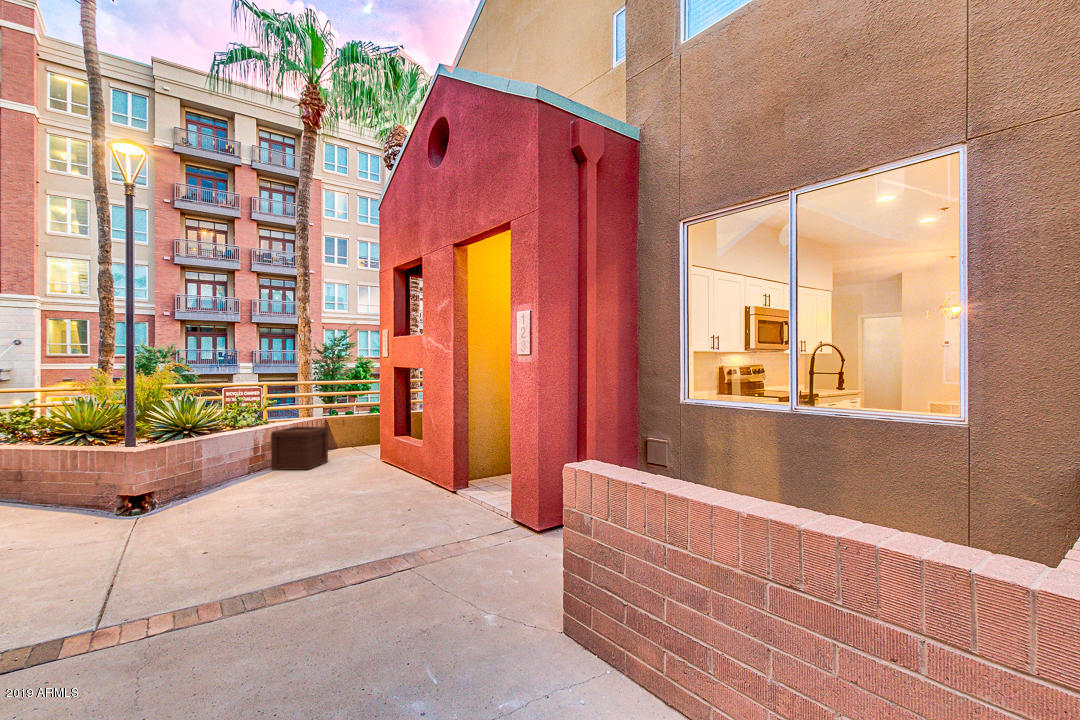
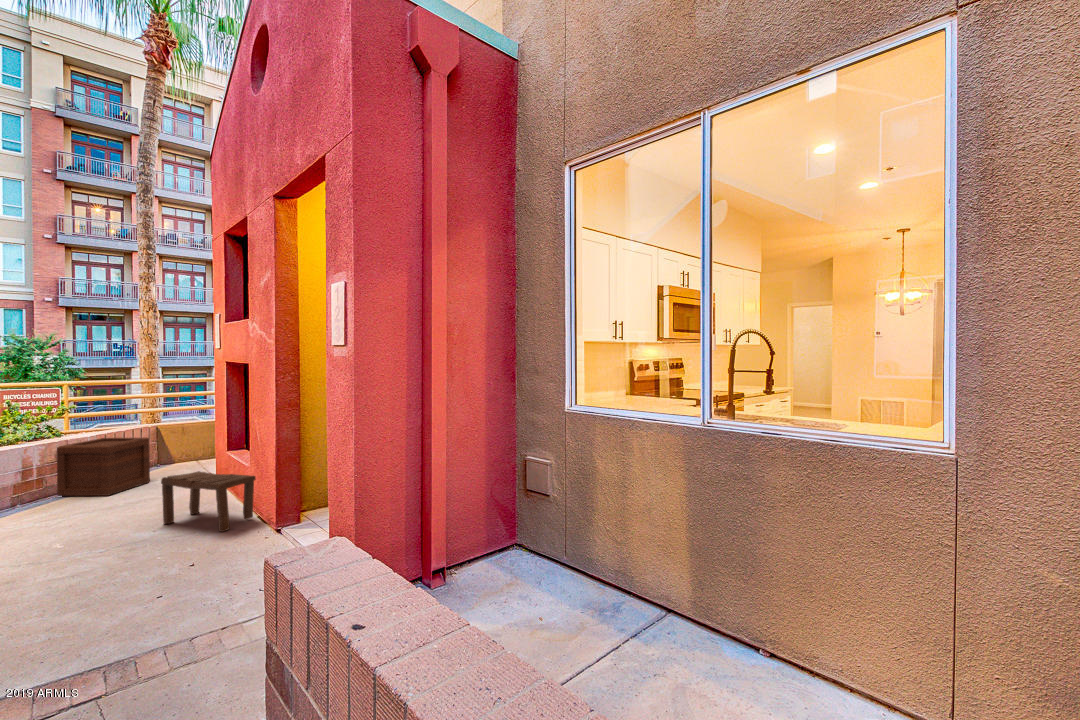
bench: none [367,450,433,492] -> present [161,471,256,532]

